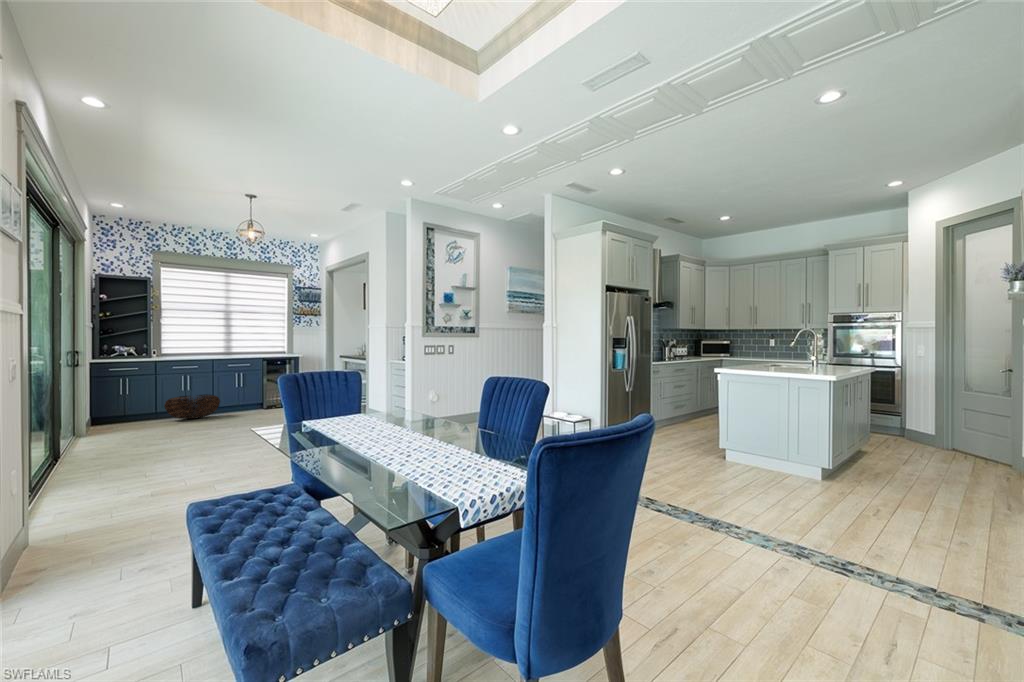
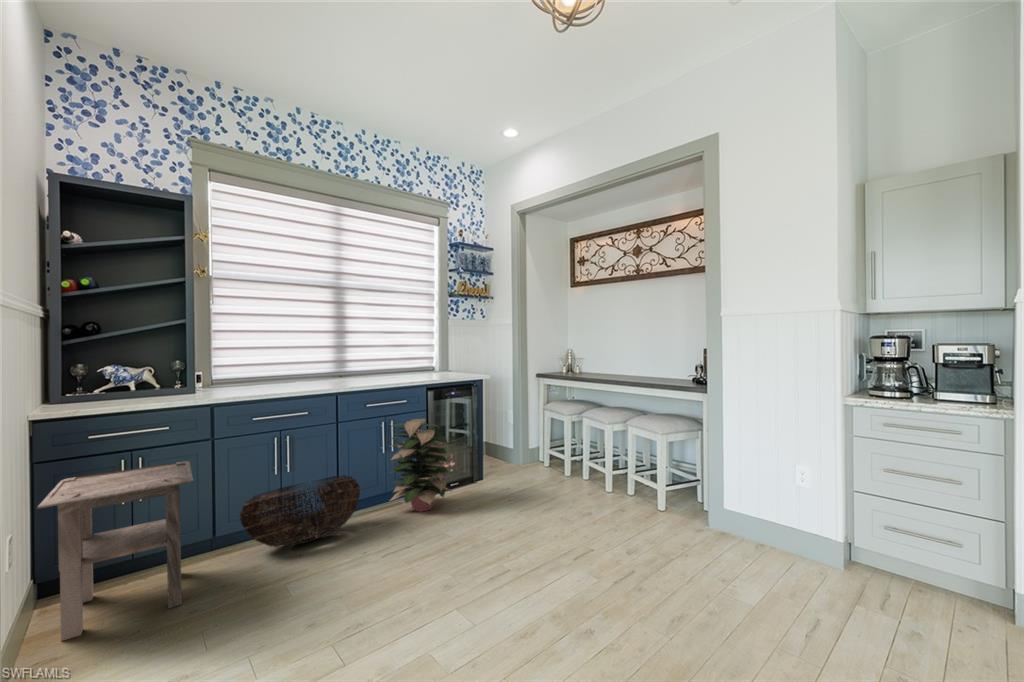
decorative plant: none [236,374,269,414] -> present [390,419,450,511]
side table: none [90,383,145,431] -> present [37,461,194,641]

